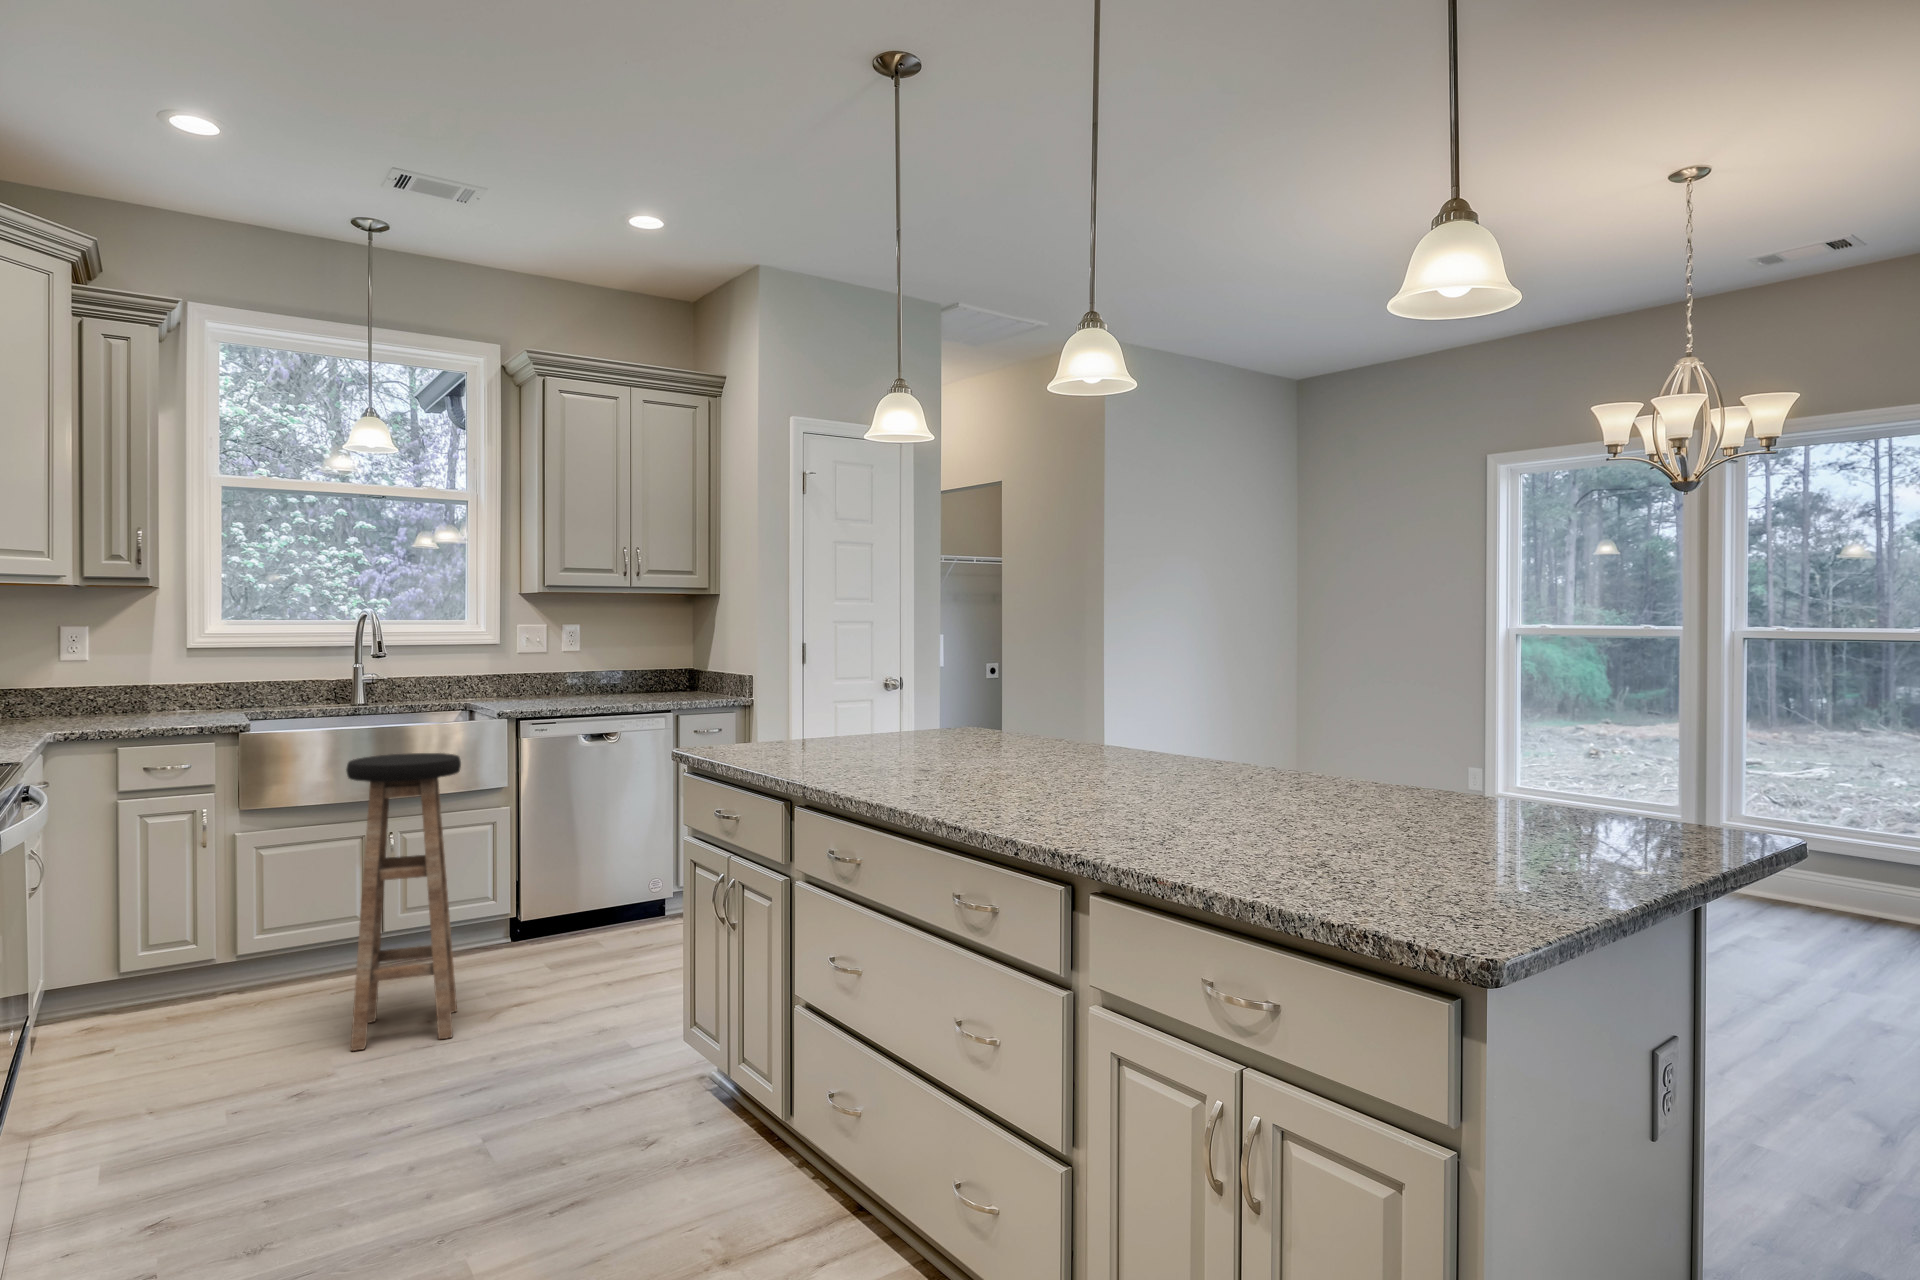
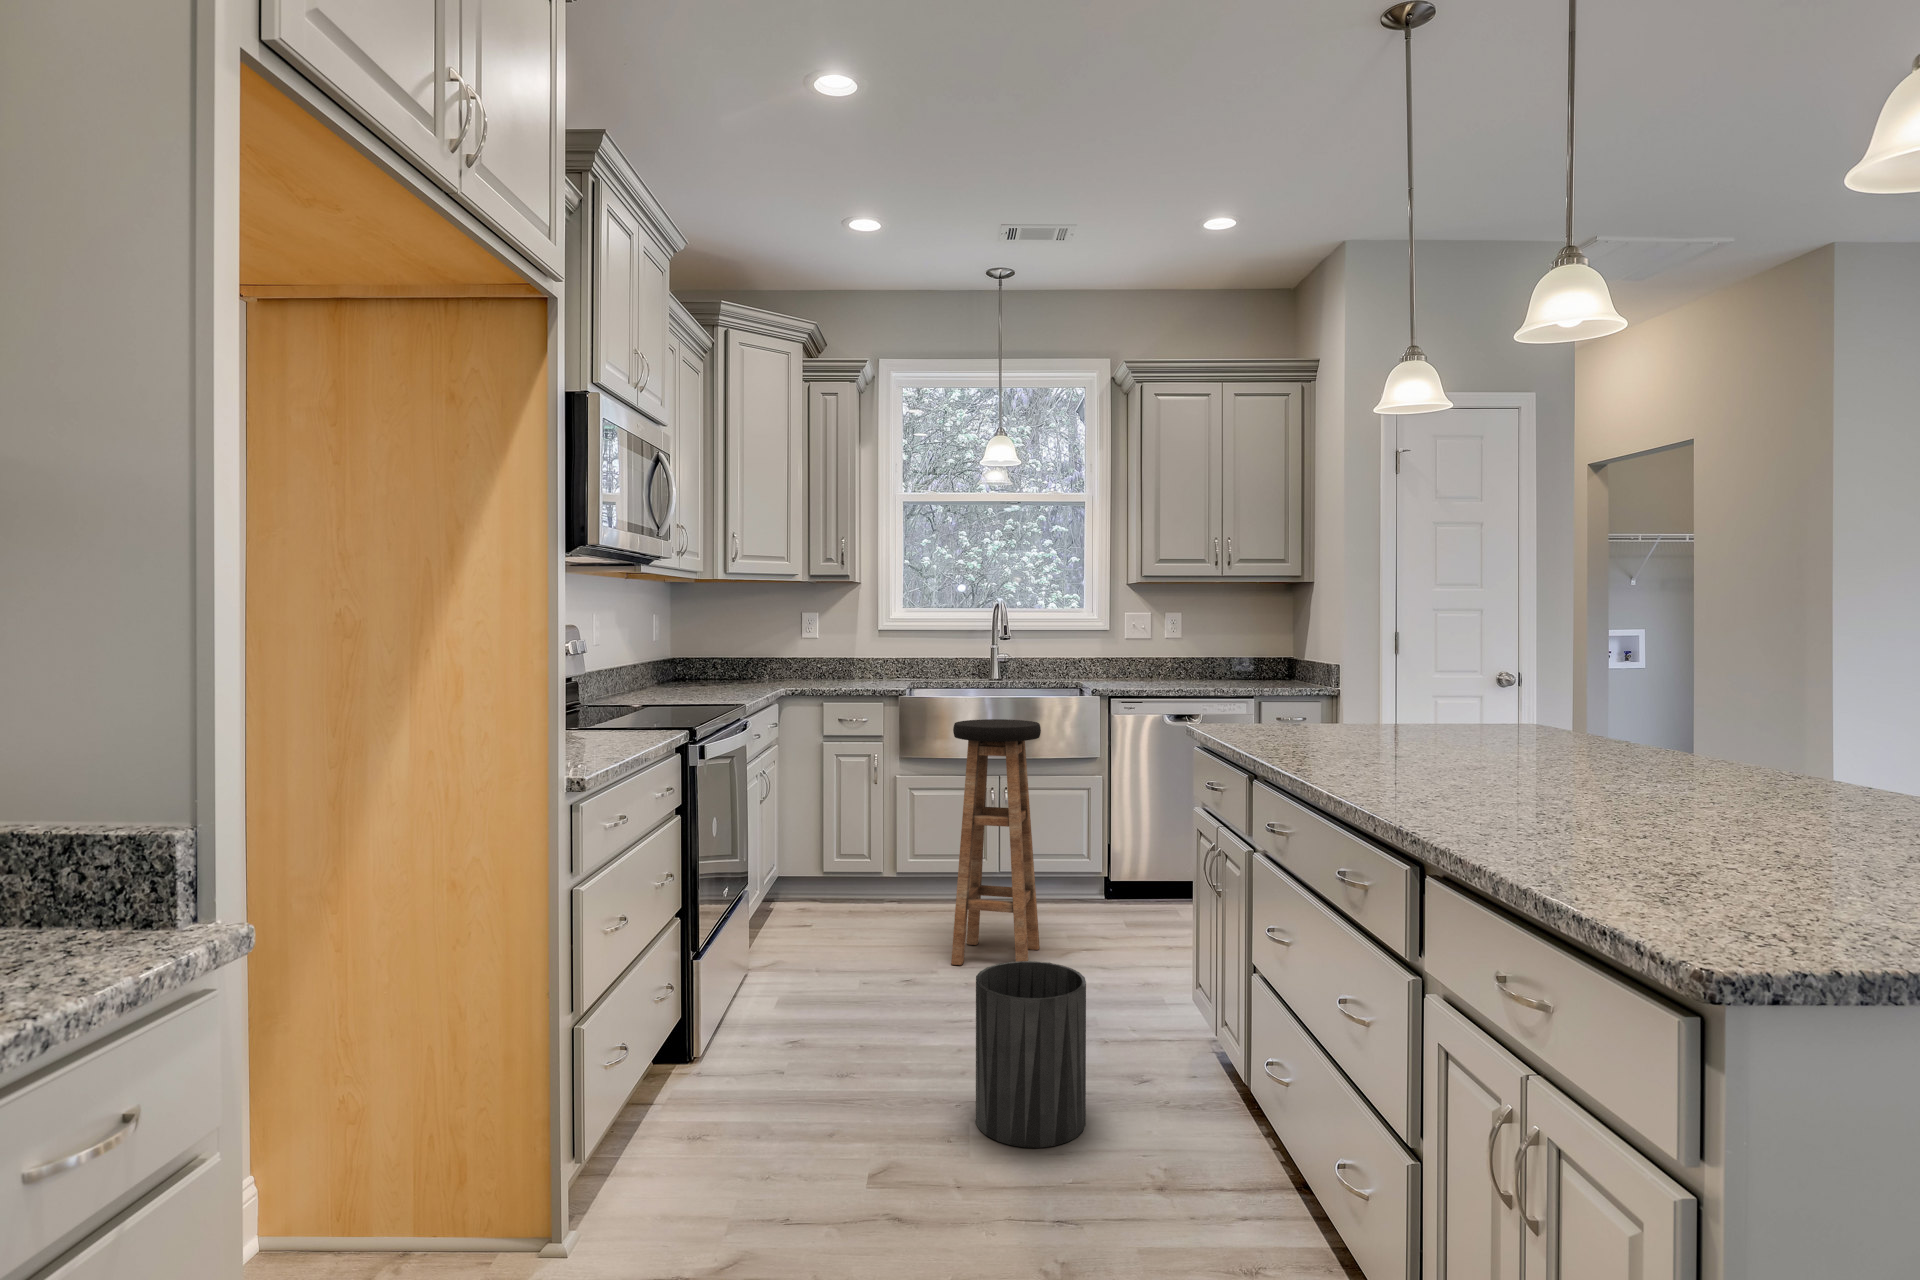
trash can: none [454,1018,585,1228] -> present [976,961,1086,1148]

